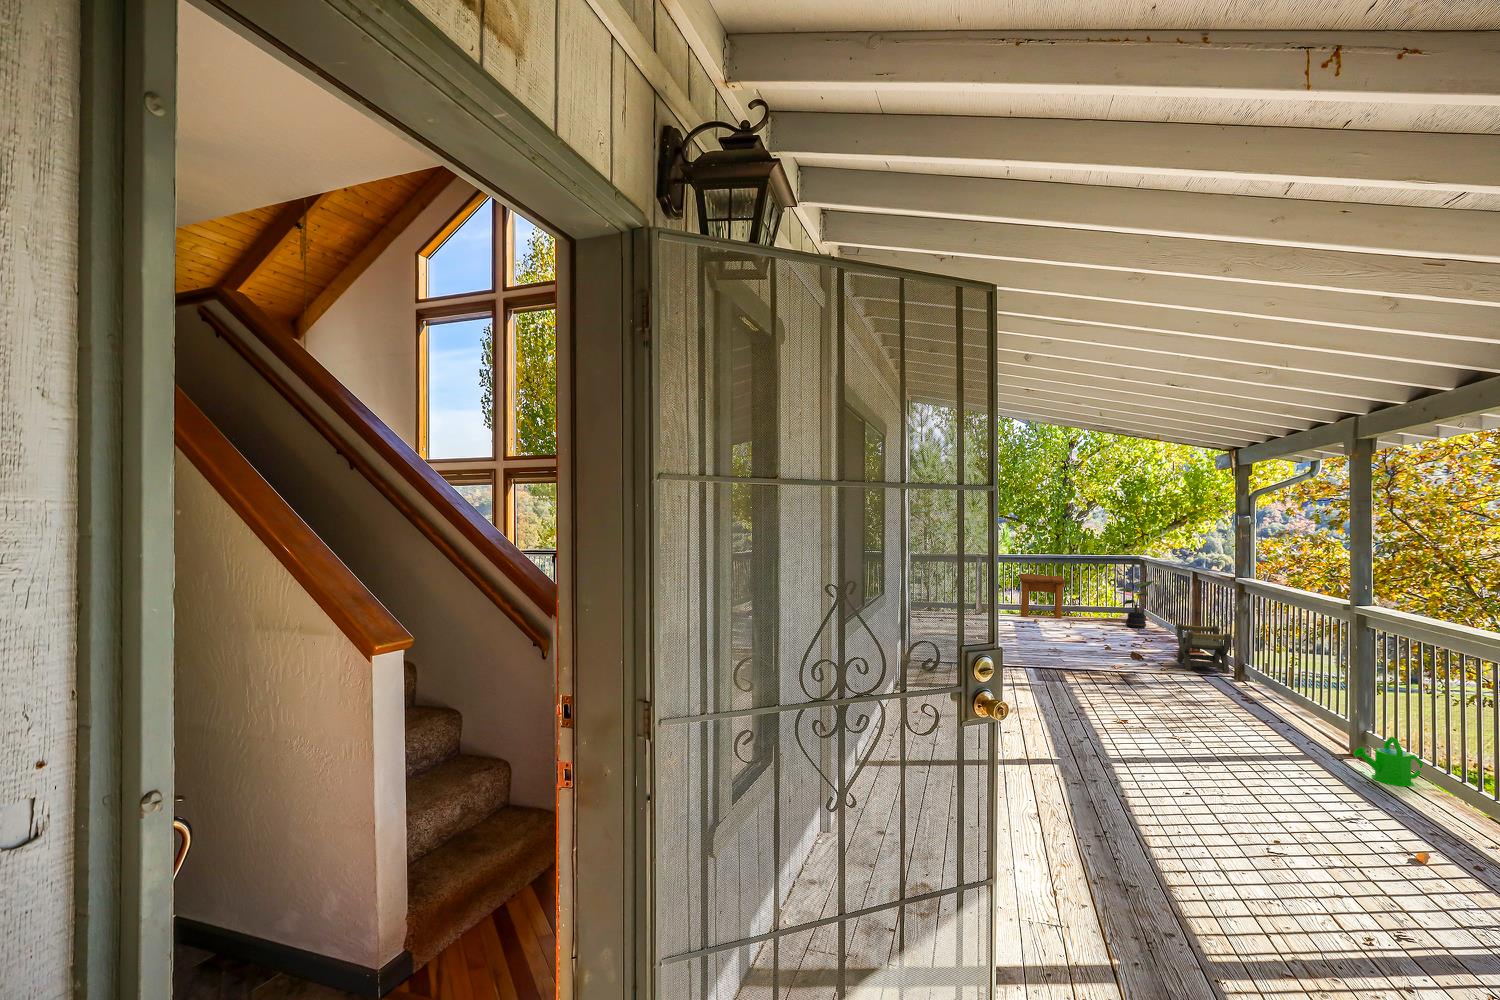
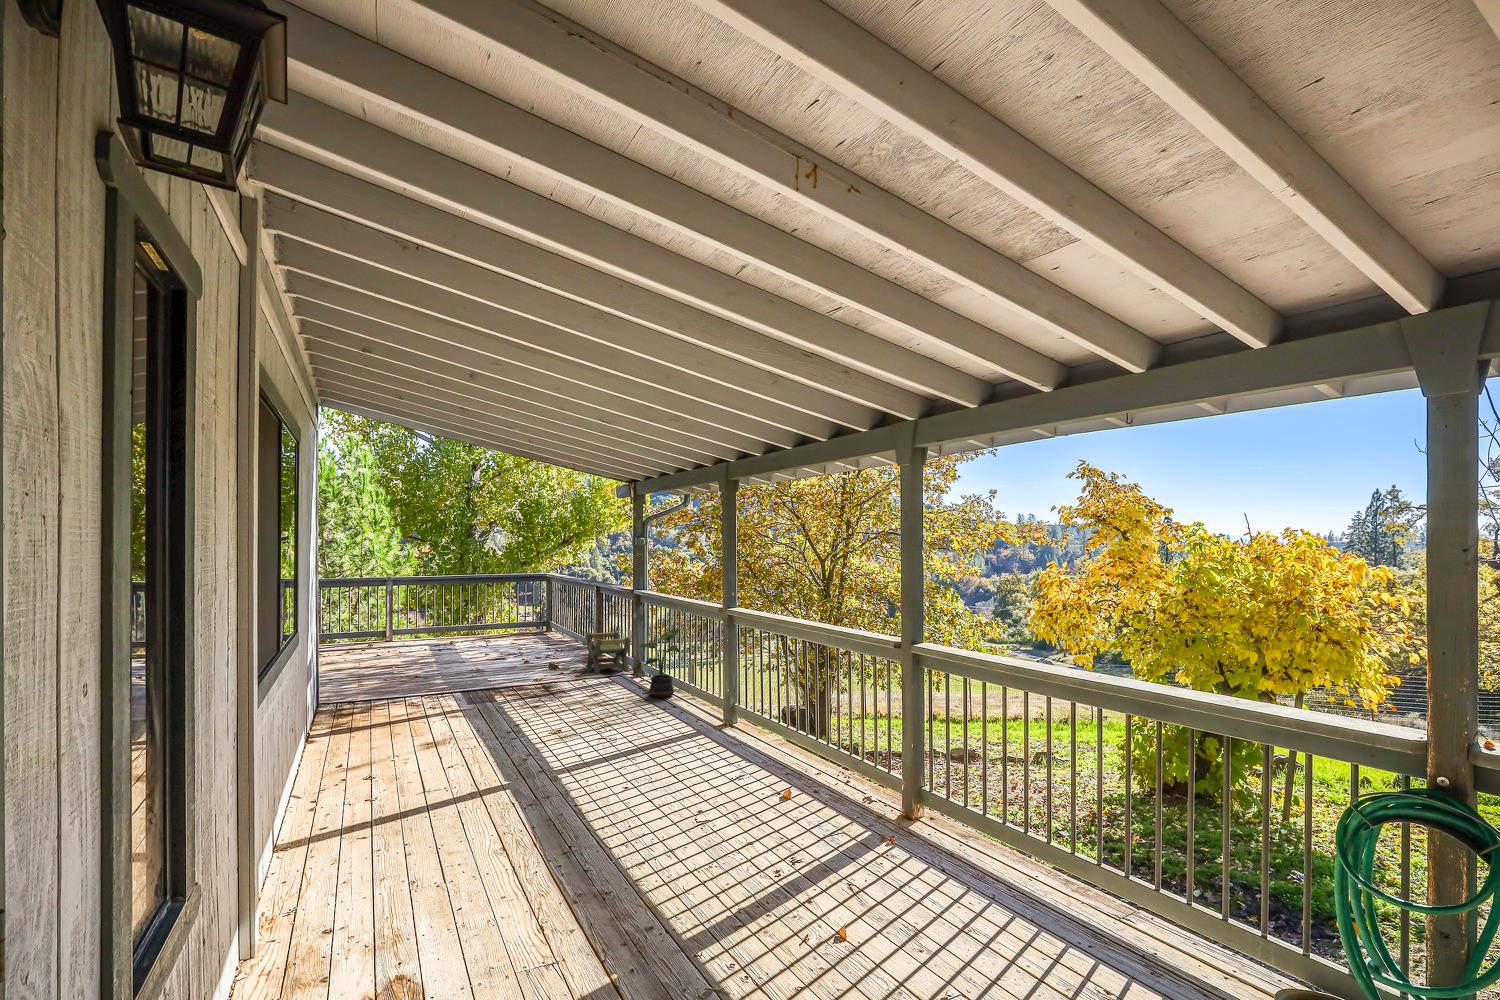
side table: present [1020,574,1065,619] -> none [432,595,480,641]
potted plant: present [1119,581,1154,628] -> present [639,629,681,698]
watering can: present [1354,737,1423,786] -> none [732,705,774,742]

